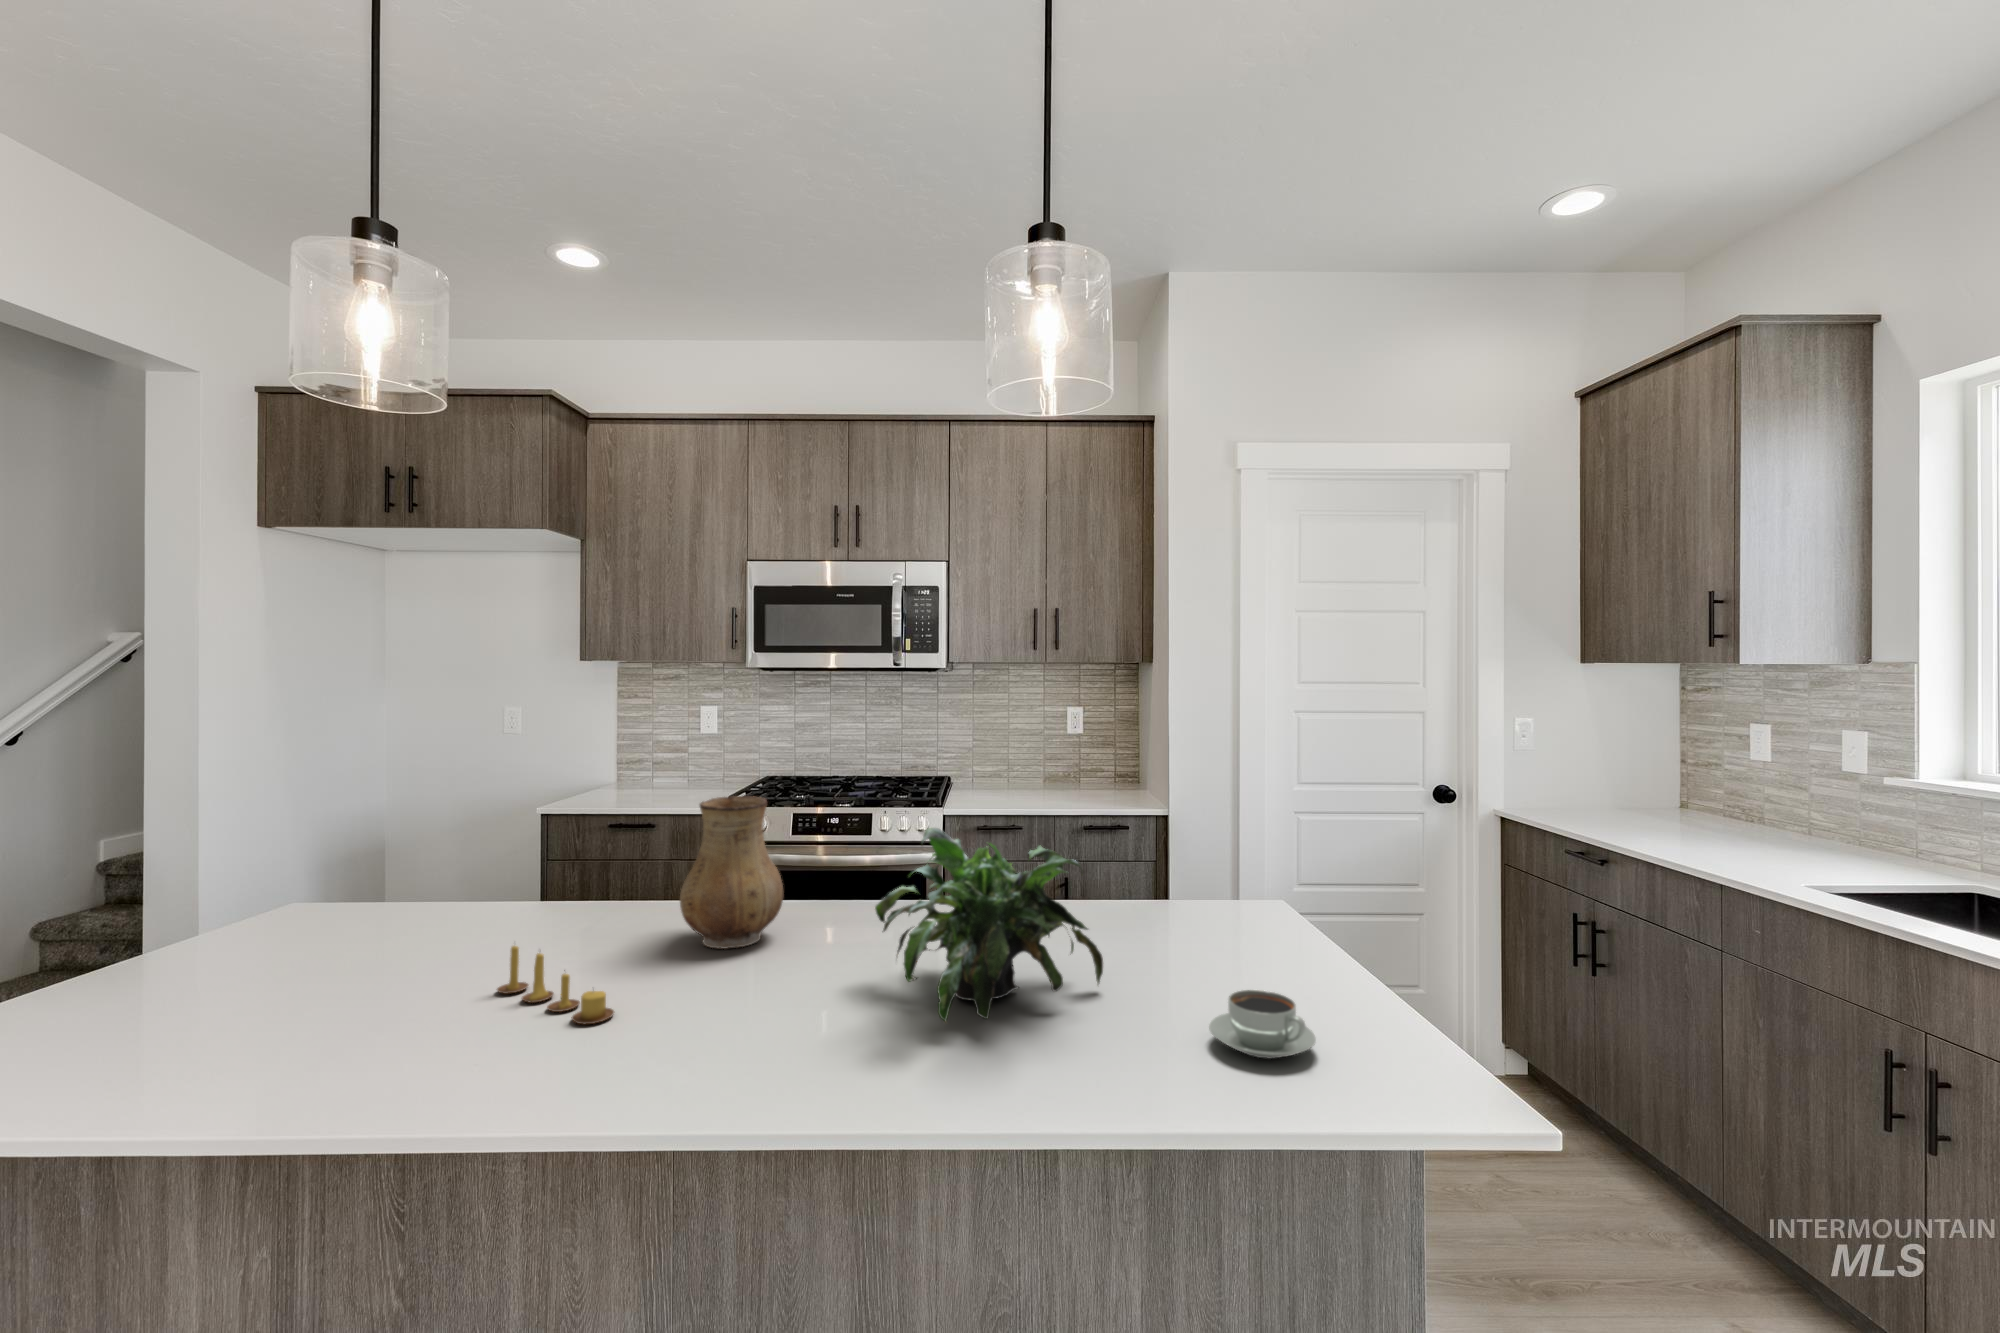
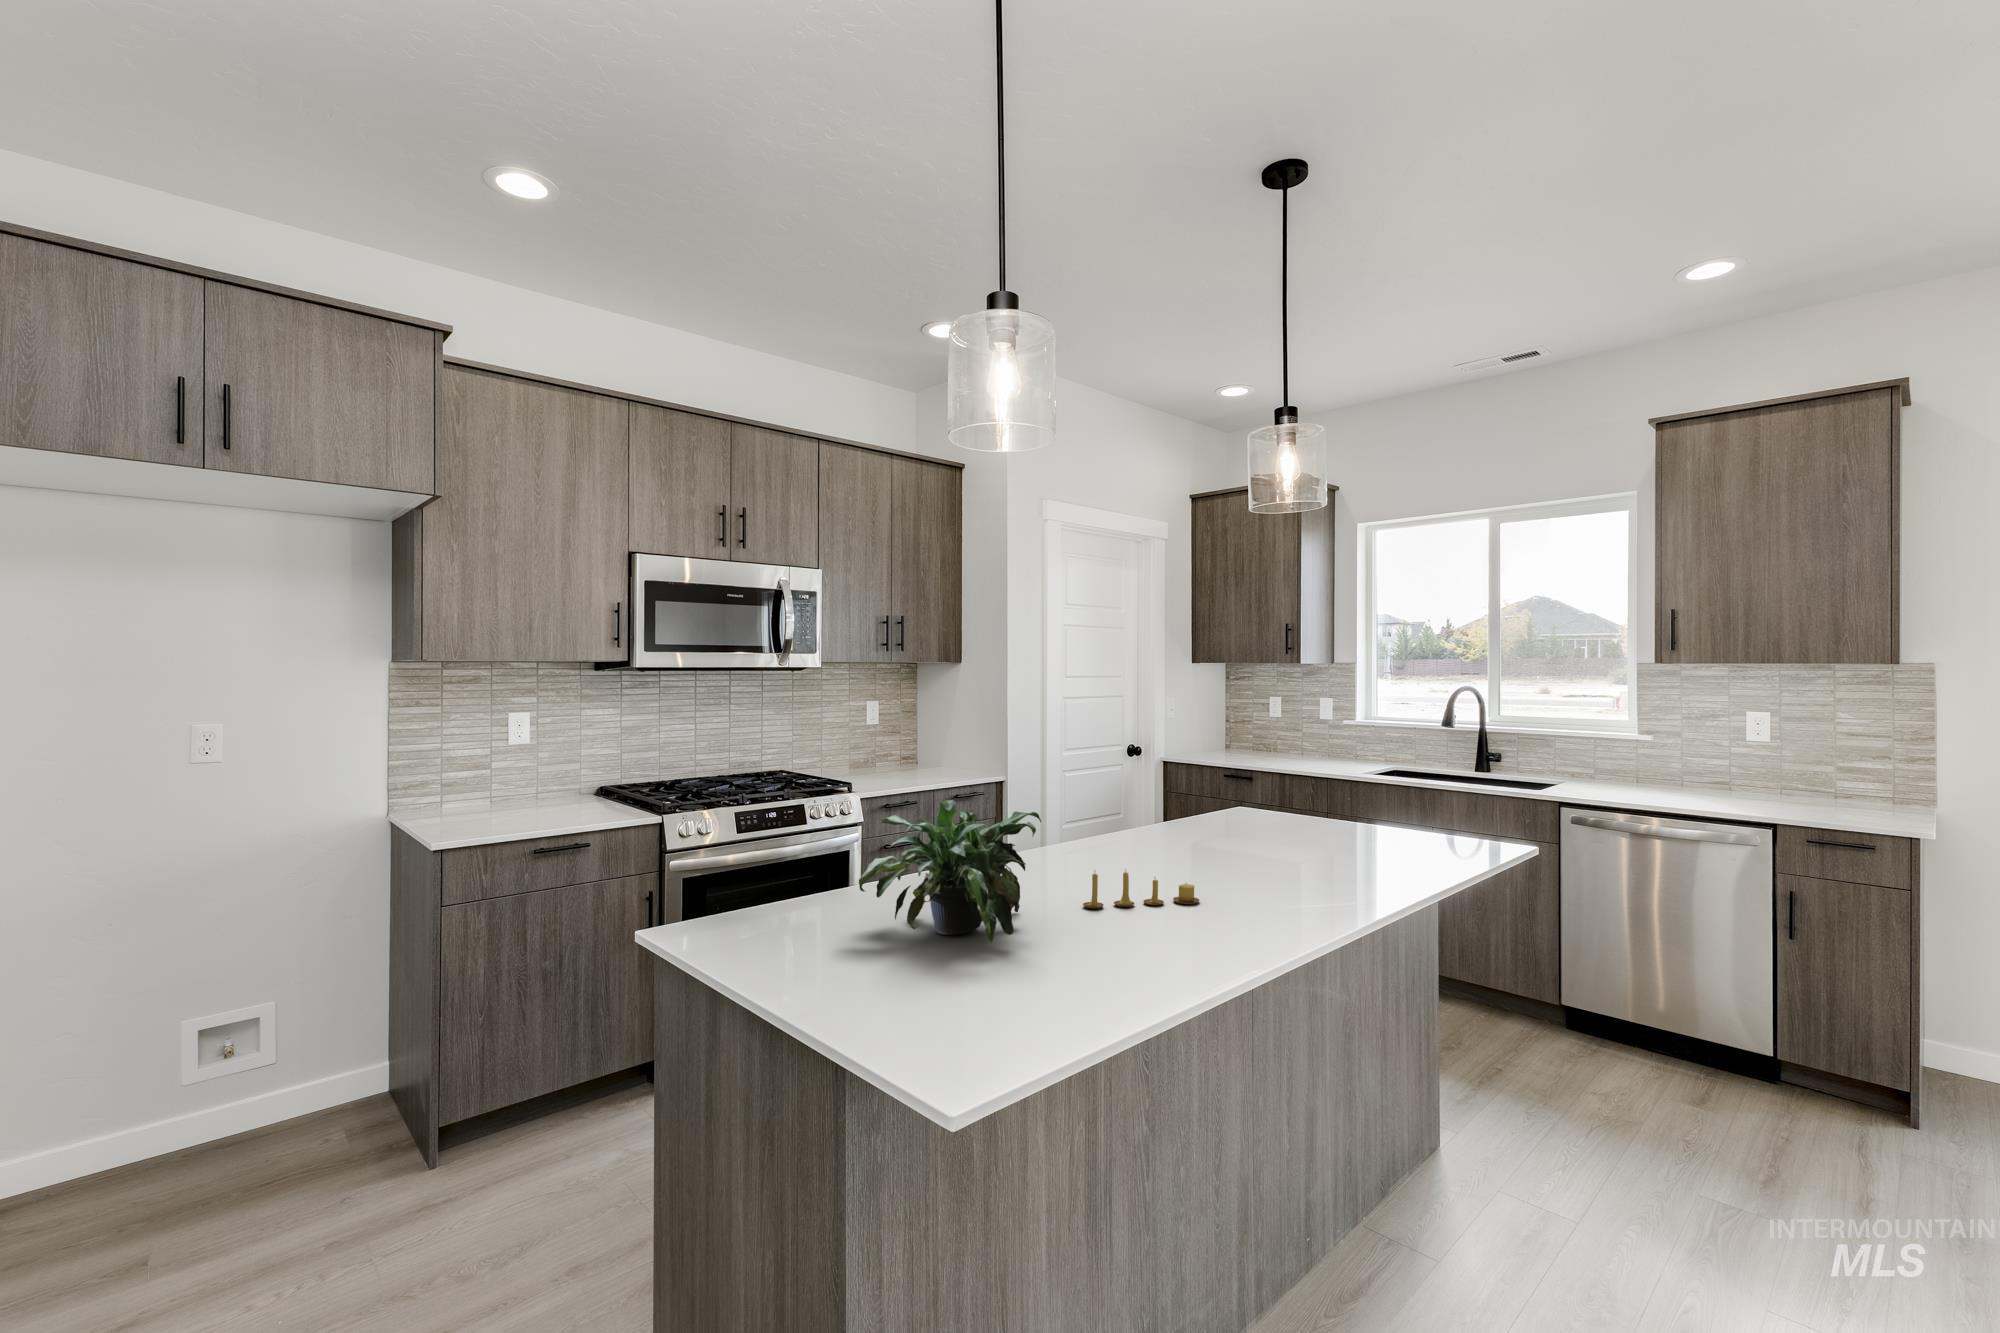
ceramic pitcher: present [680,796,783,949] -> none [1045,763,1129,872]
potted plant: present [875,828,1104,1021] -> present [859,800,1041,943]
coffee cup: present [1209,990,1316,1058] -> none [1394,823,1448,849]

